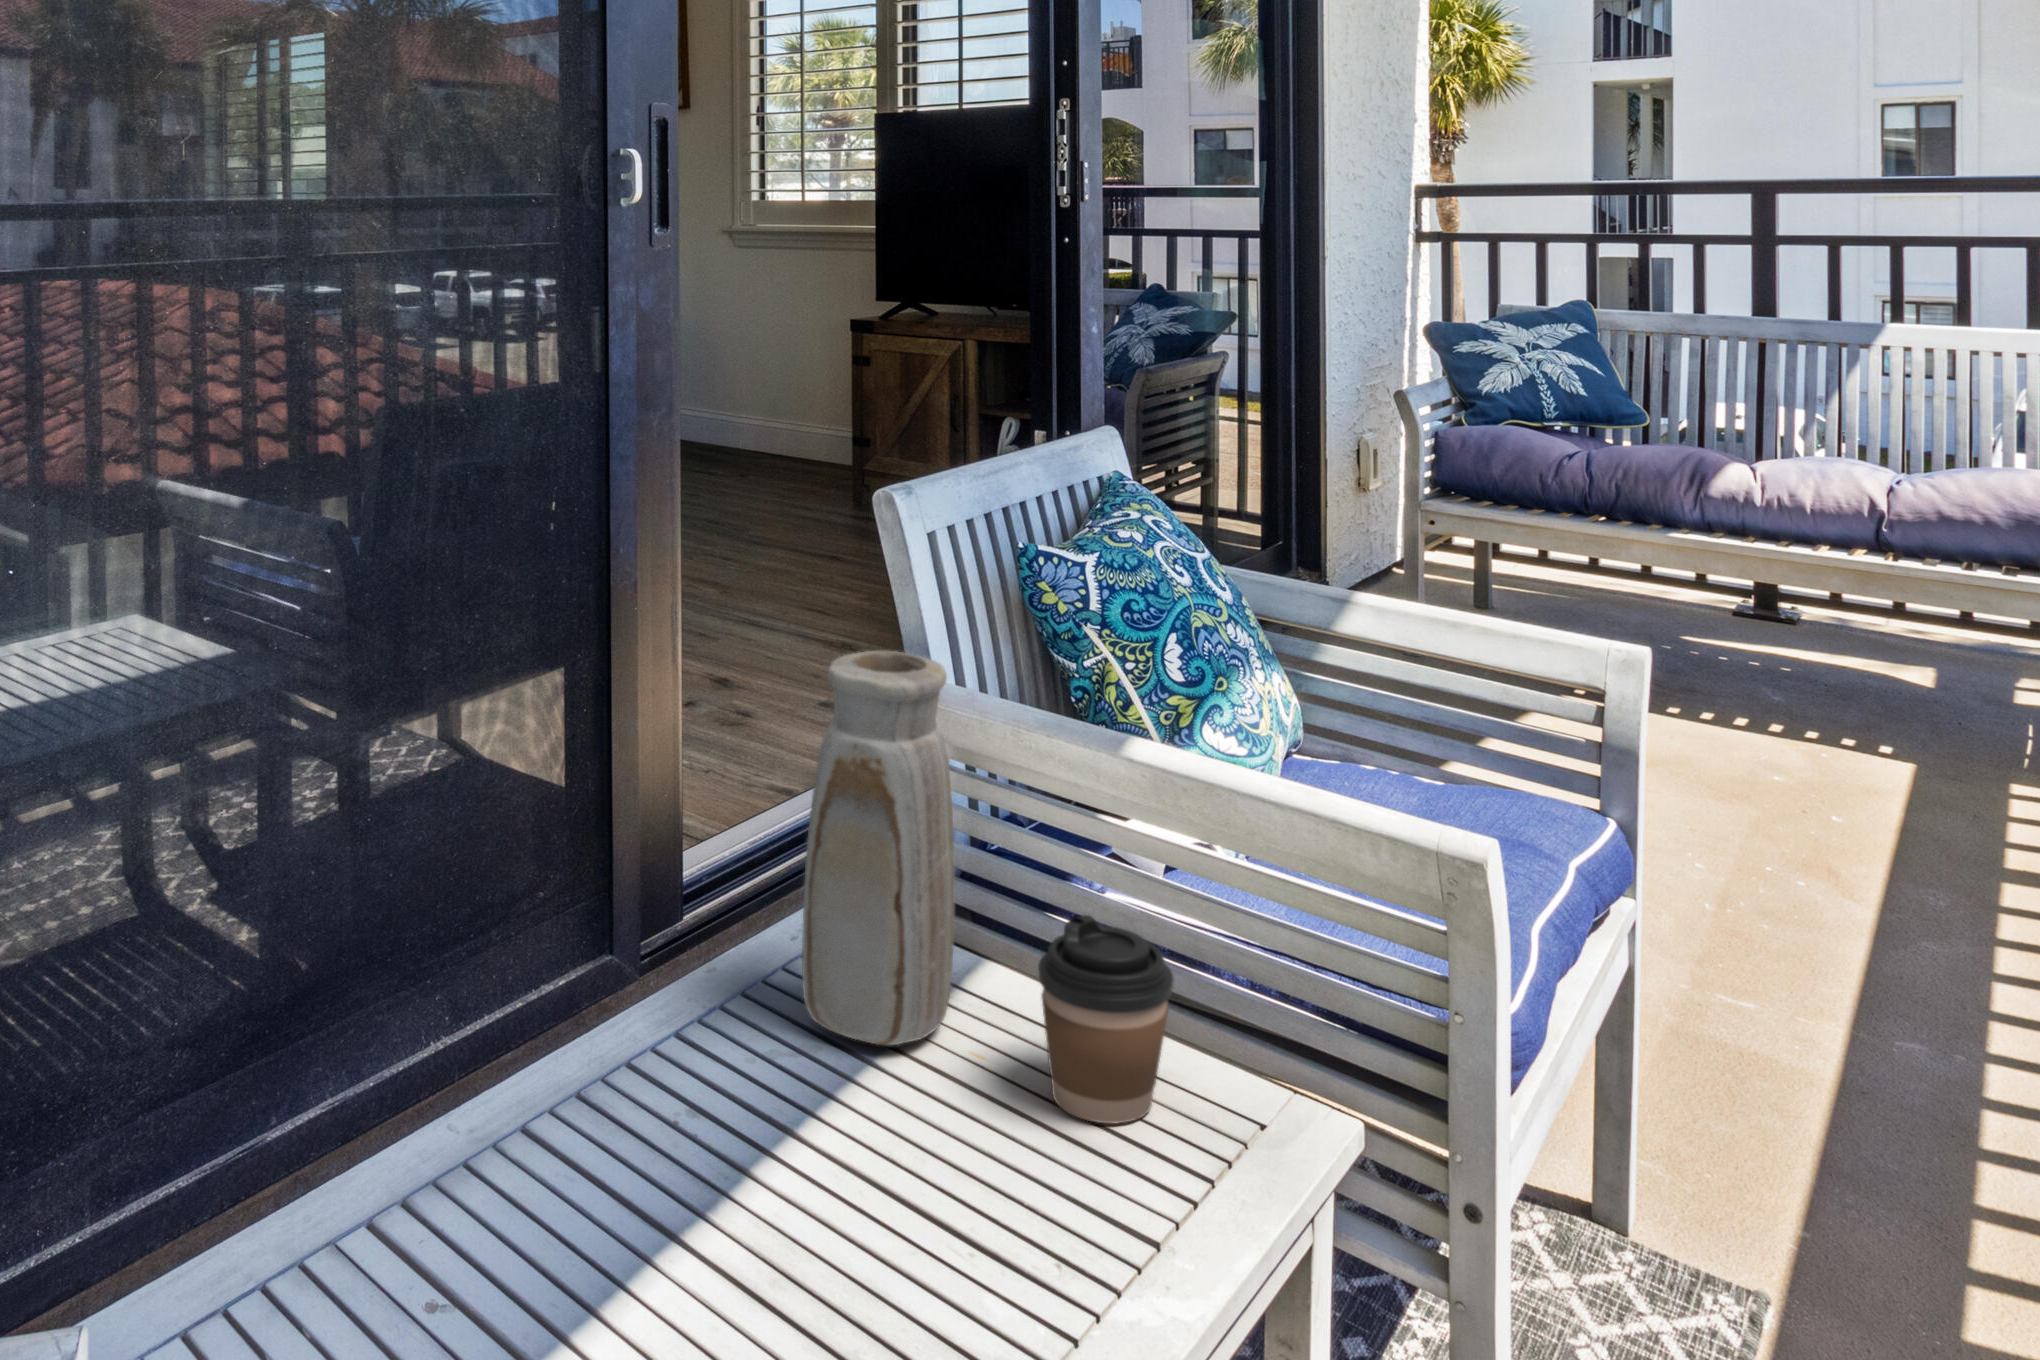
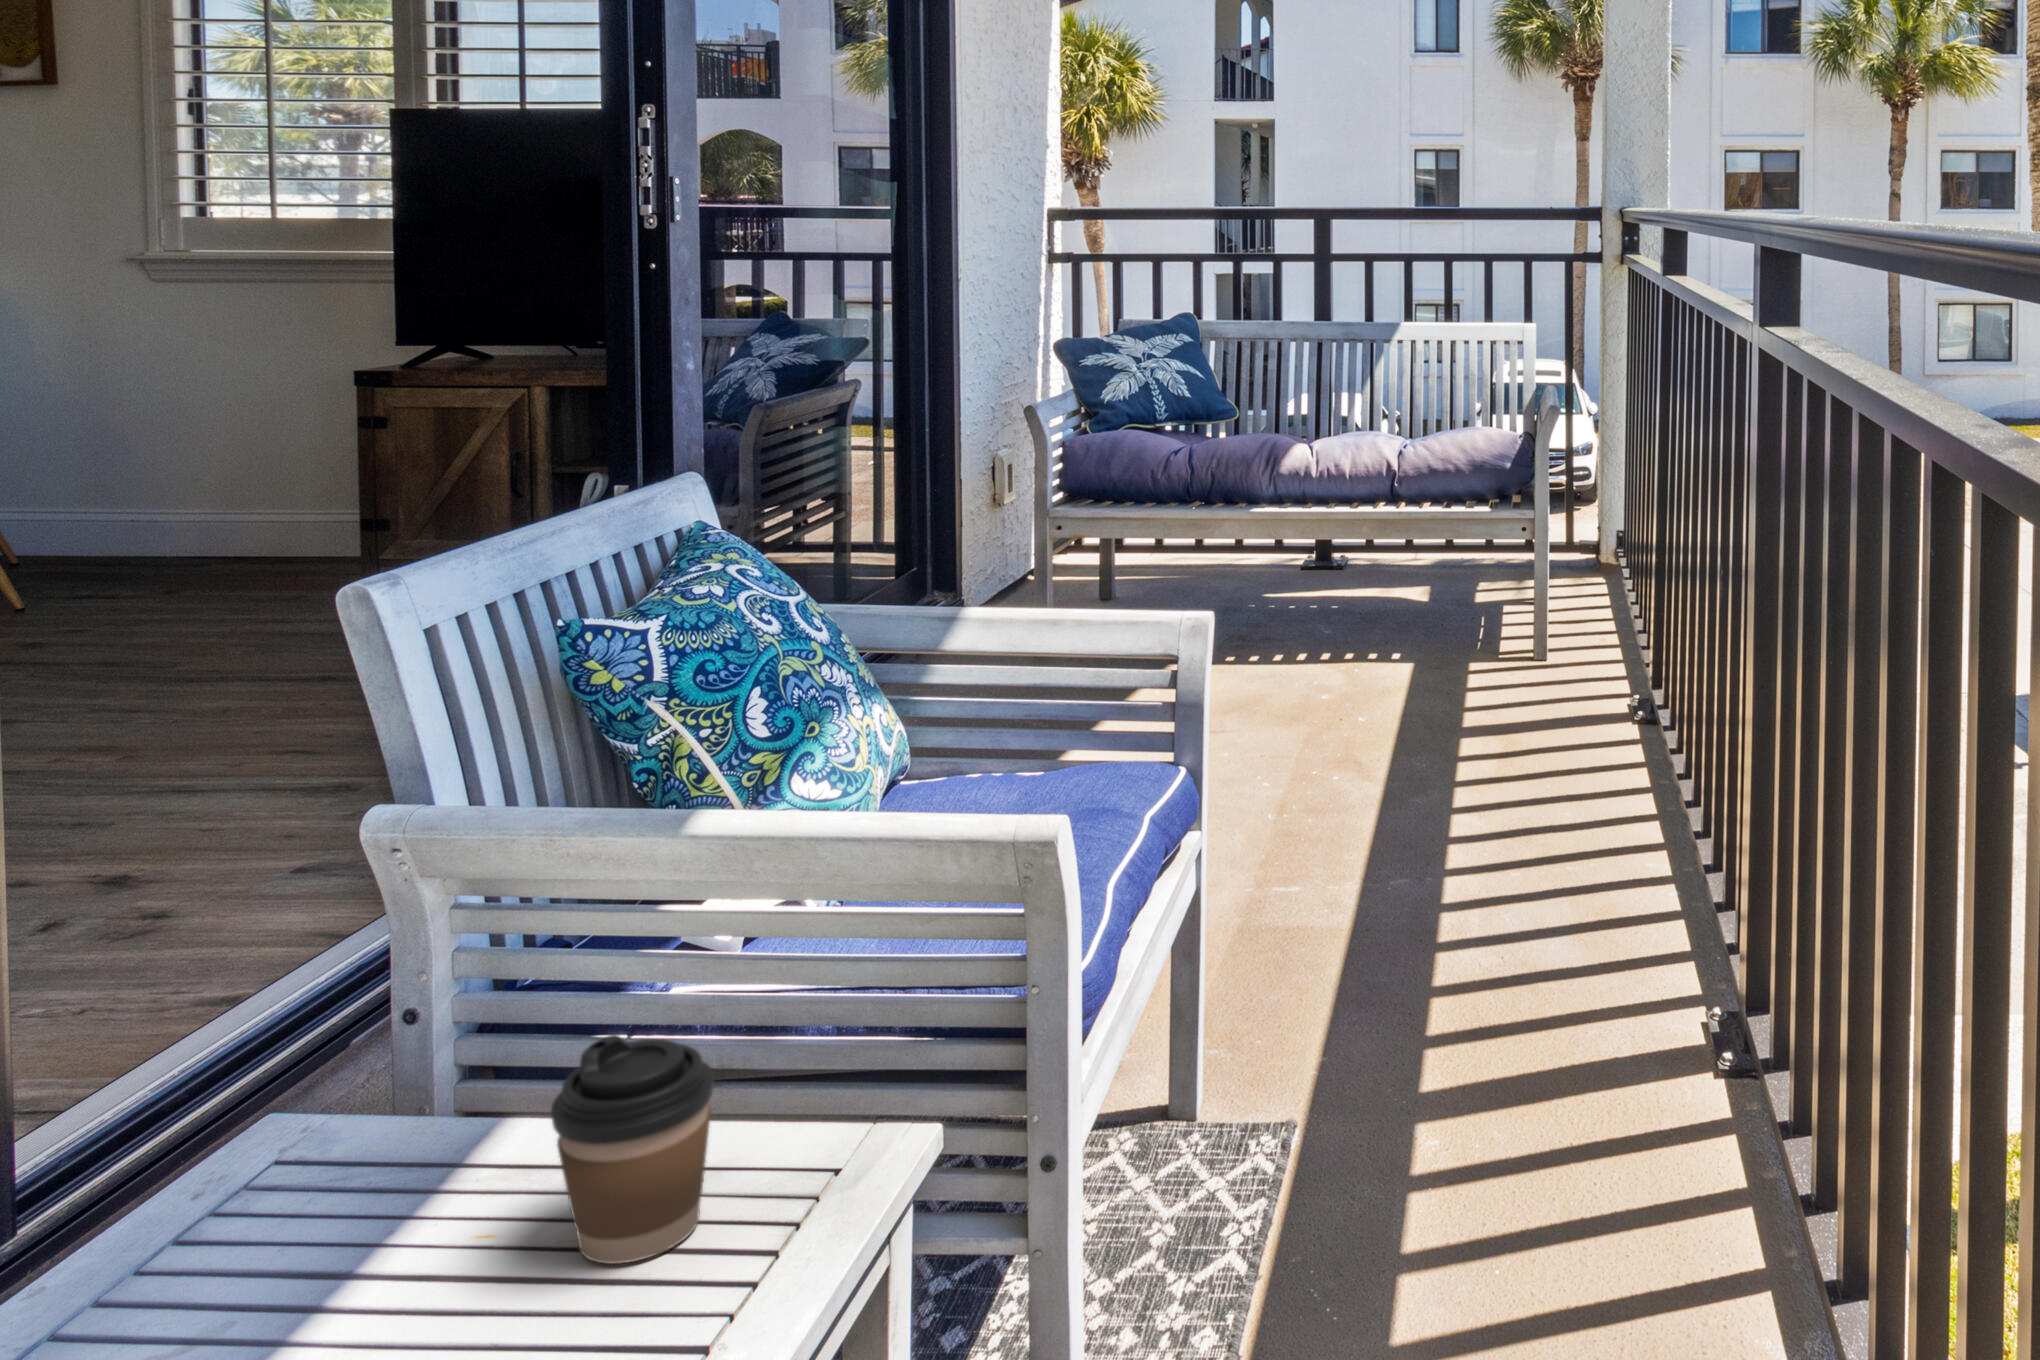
vase: present [802,651,954,1045] -> none [236,781,455,1256]

